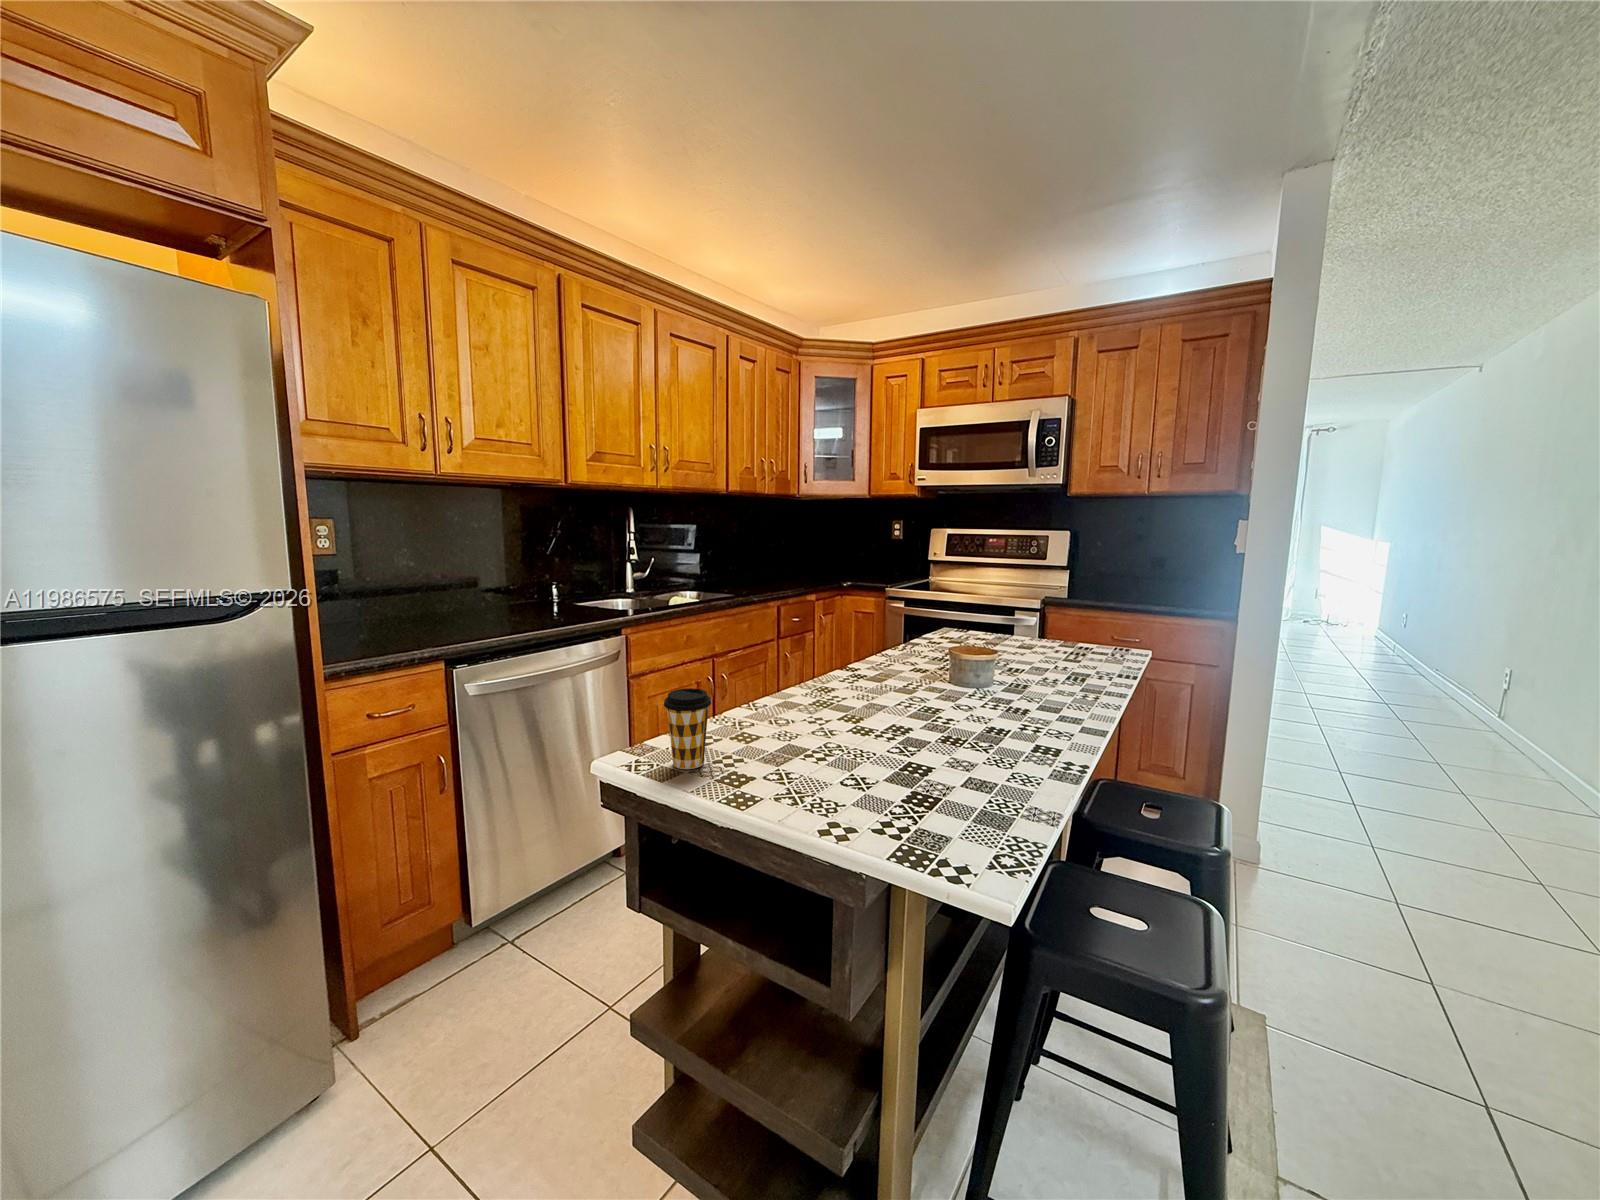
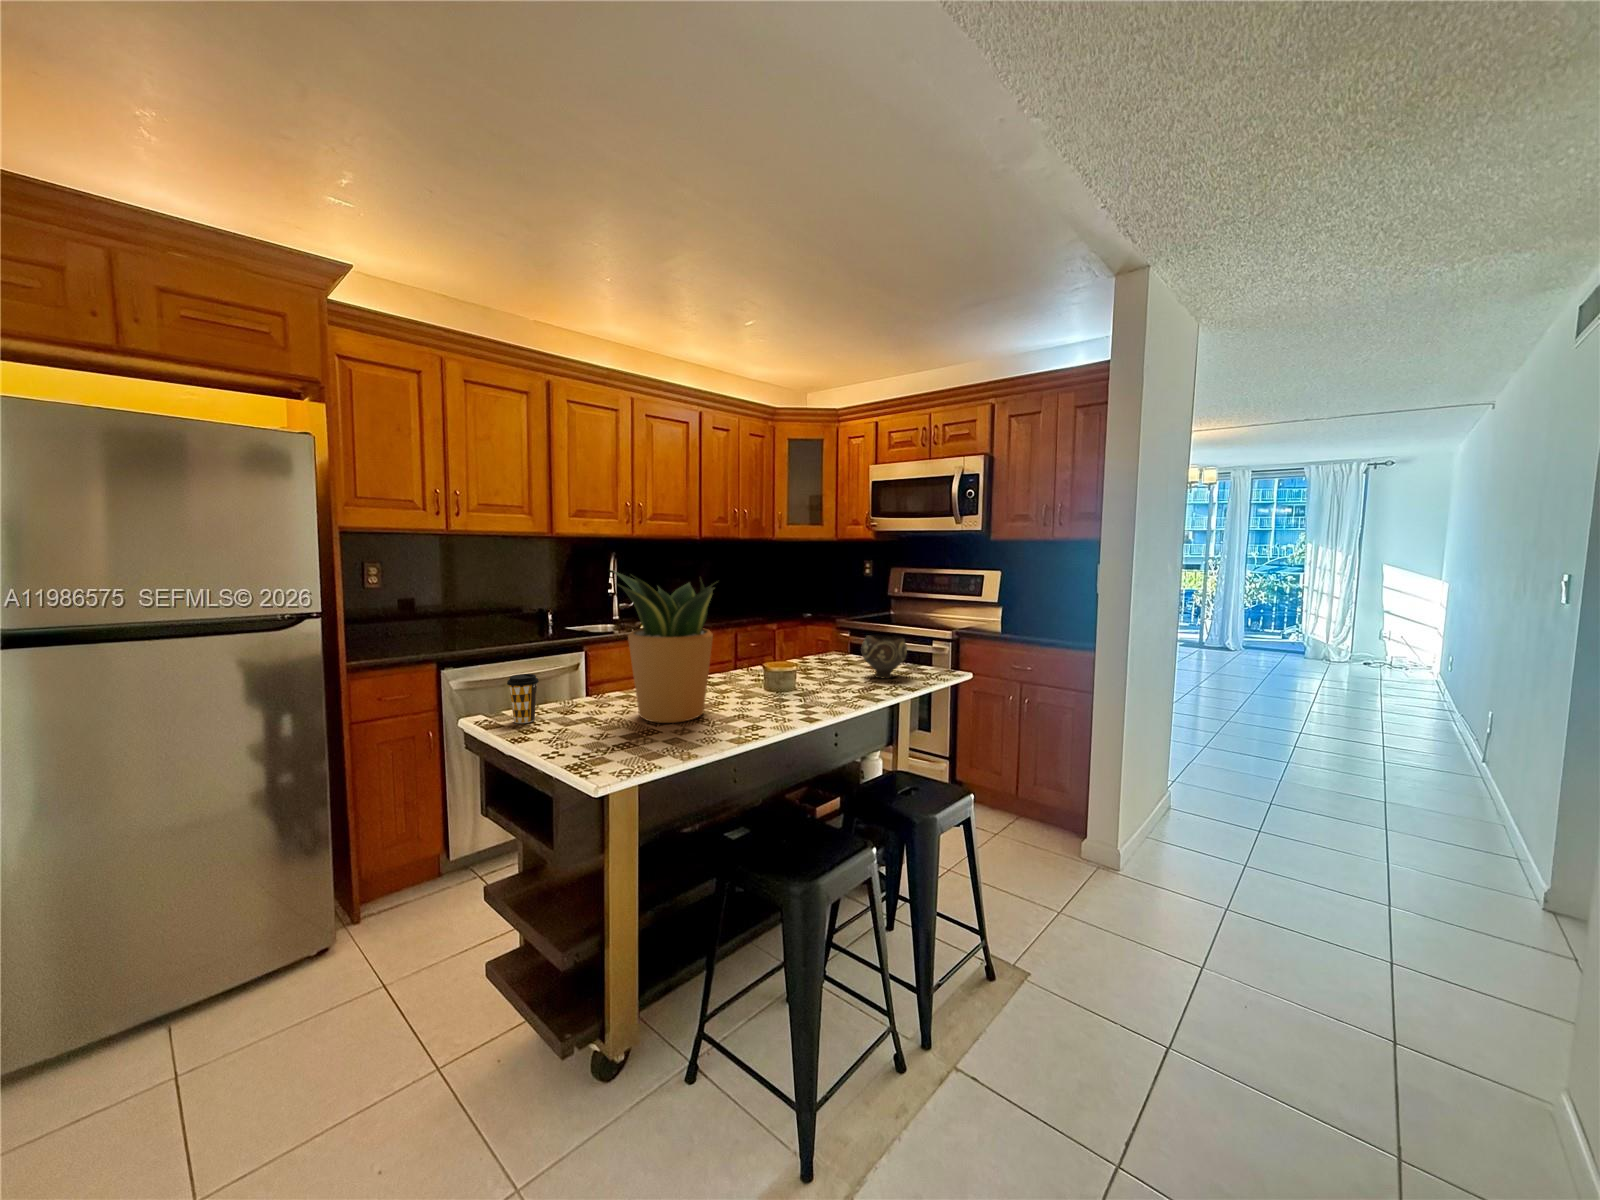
potted plant: none [802,521,1025,756] -> present [612,571,714,723]
bowl: none [1043,609,1106,665] -> present [861,635,907,678]

